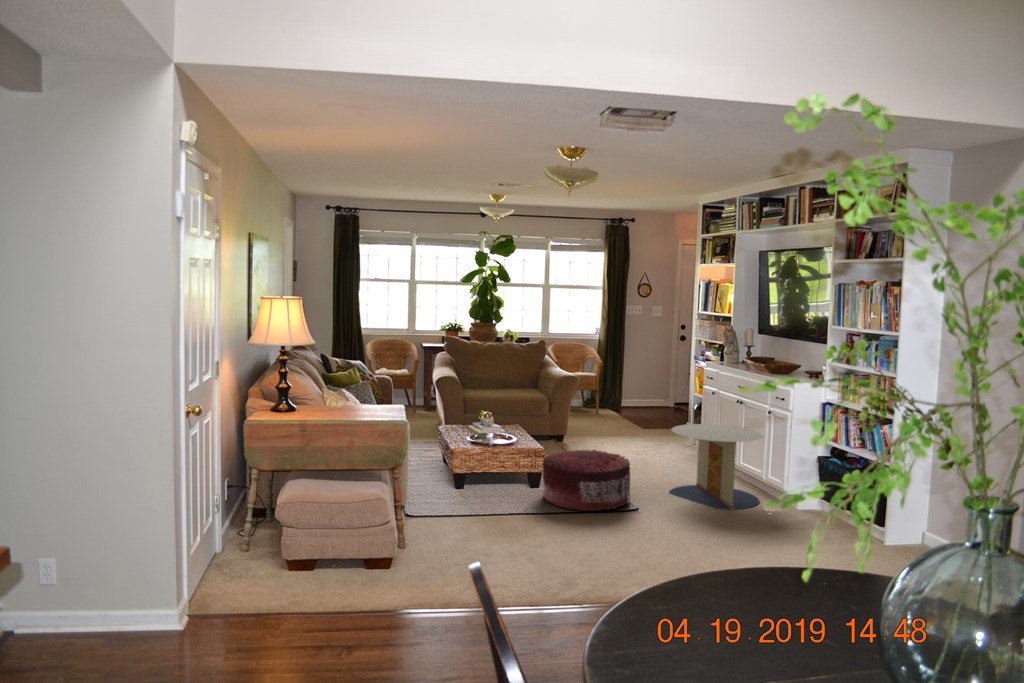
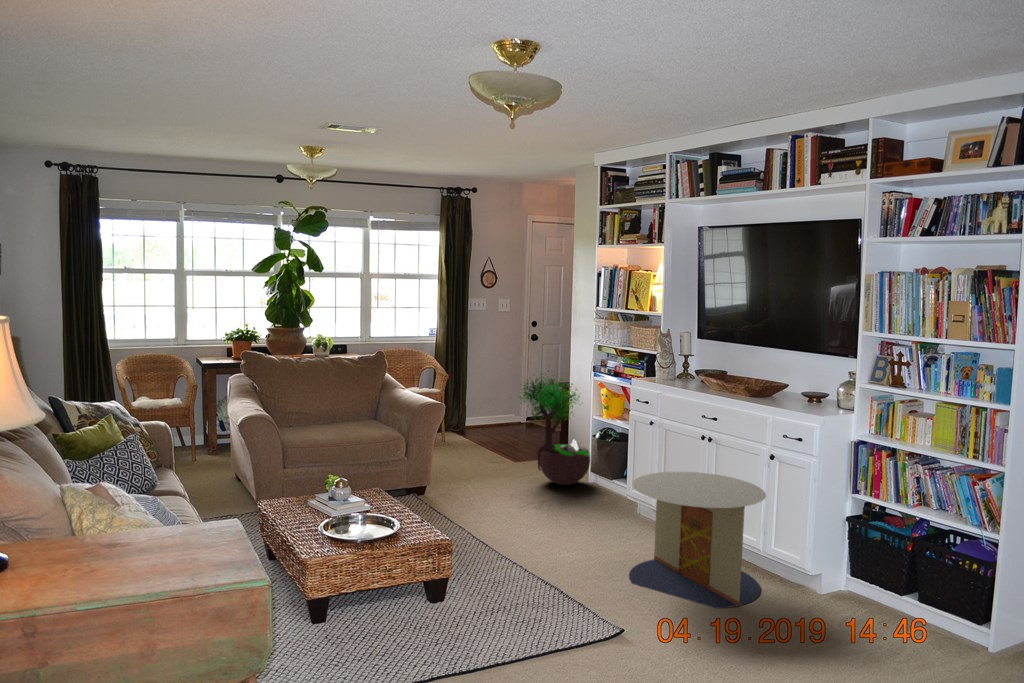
potted tree: none [637,354,690,445] -> present [520,377,590,485]
pouf: present [543,449,630,511] -> none [459,529,599,650]

